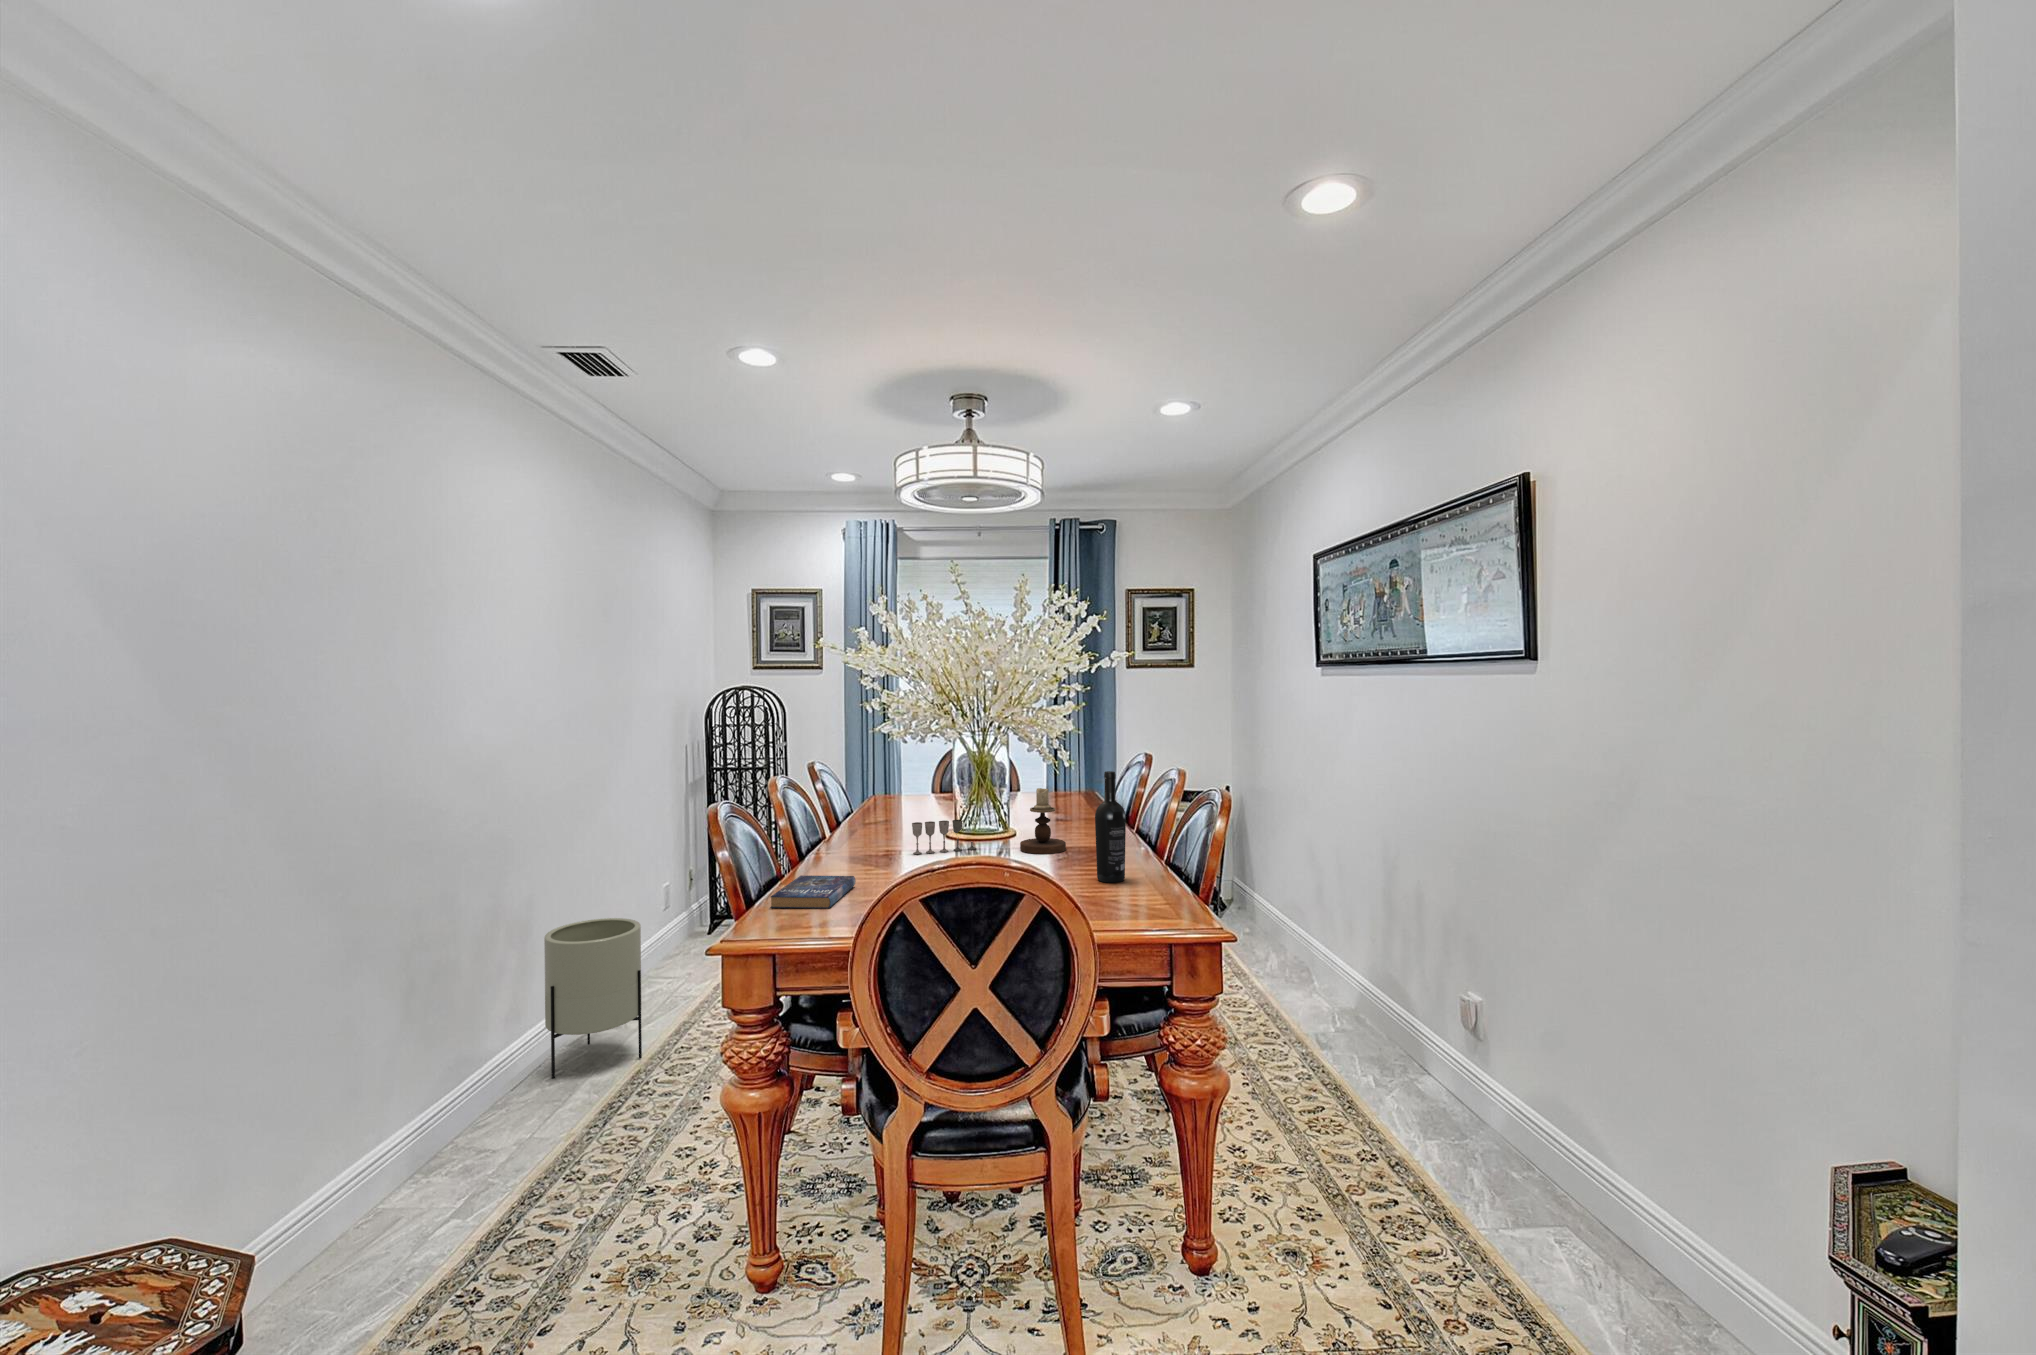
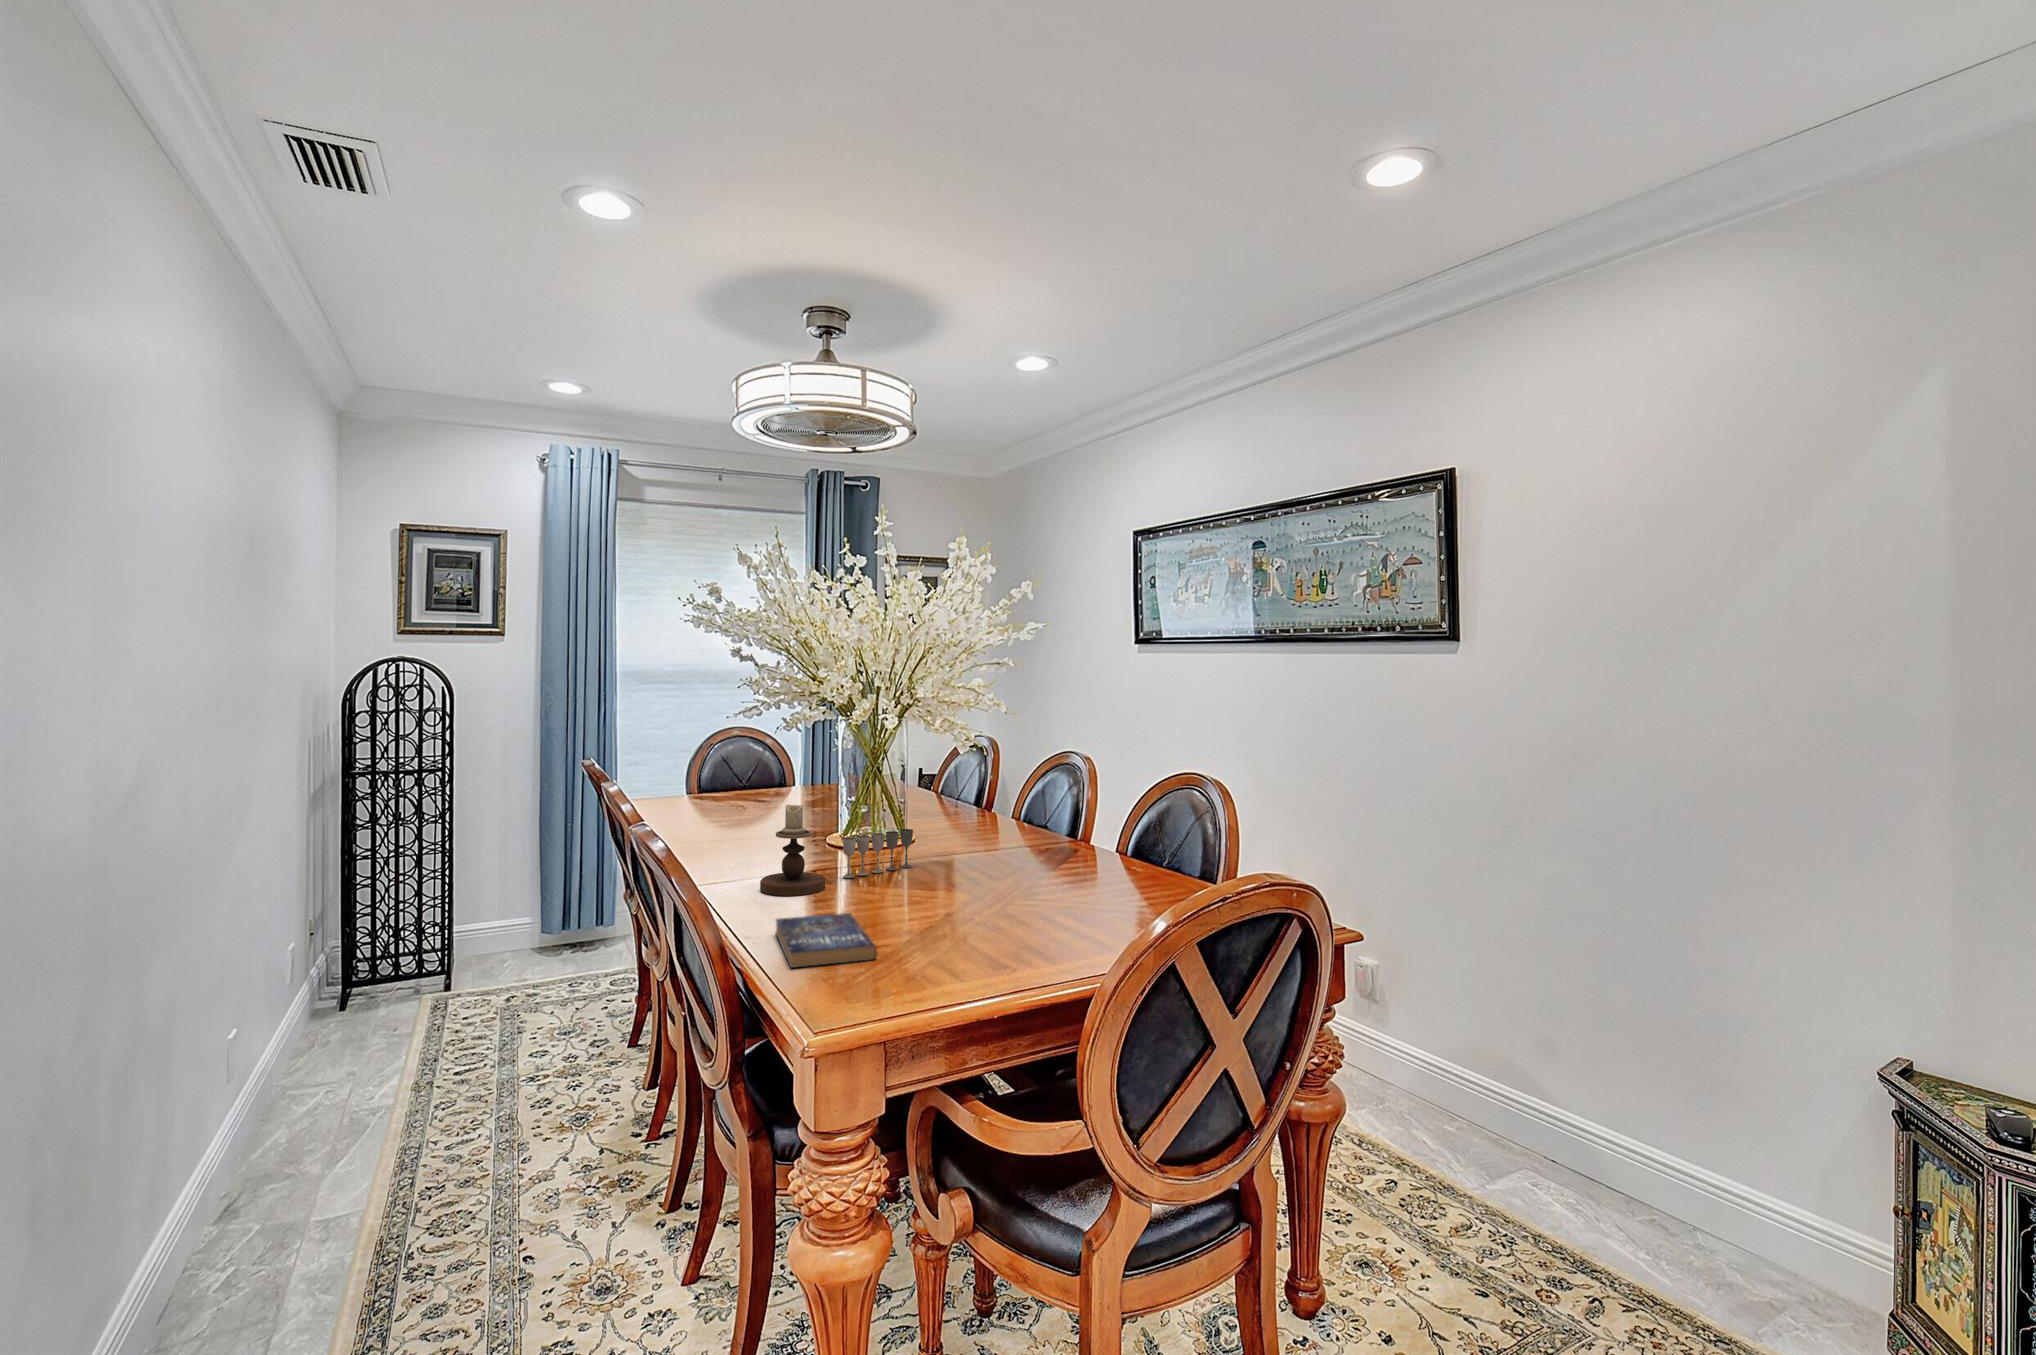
wine bottle: present [1095,771,1126,883] -> none [1121,766,1157,894]
candlestick: present [1020,788,1066,854] -> present [760,805,825,896]
planter: present [544,918,642,1079] -> none [189,1012,369,1292]

